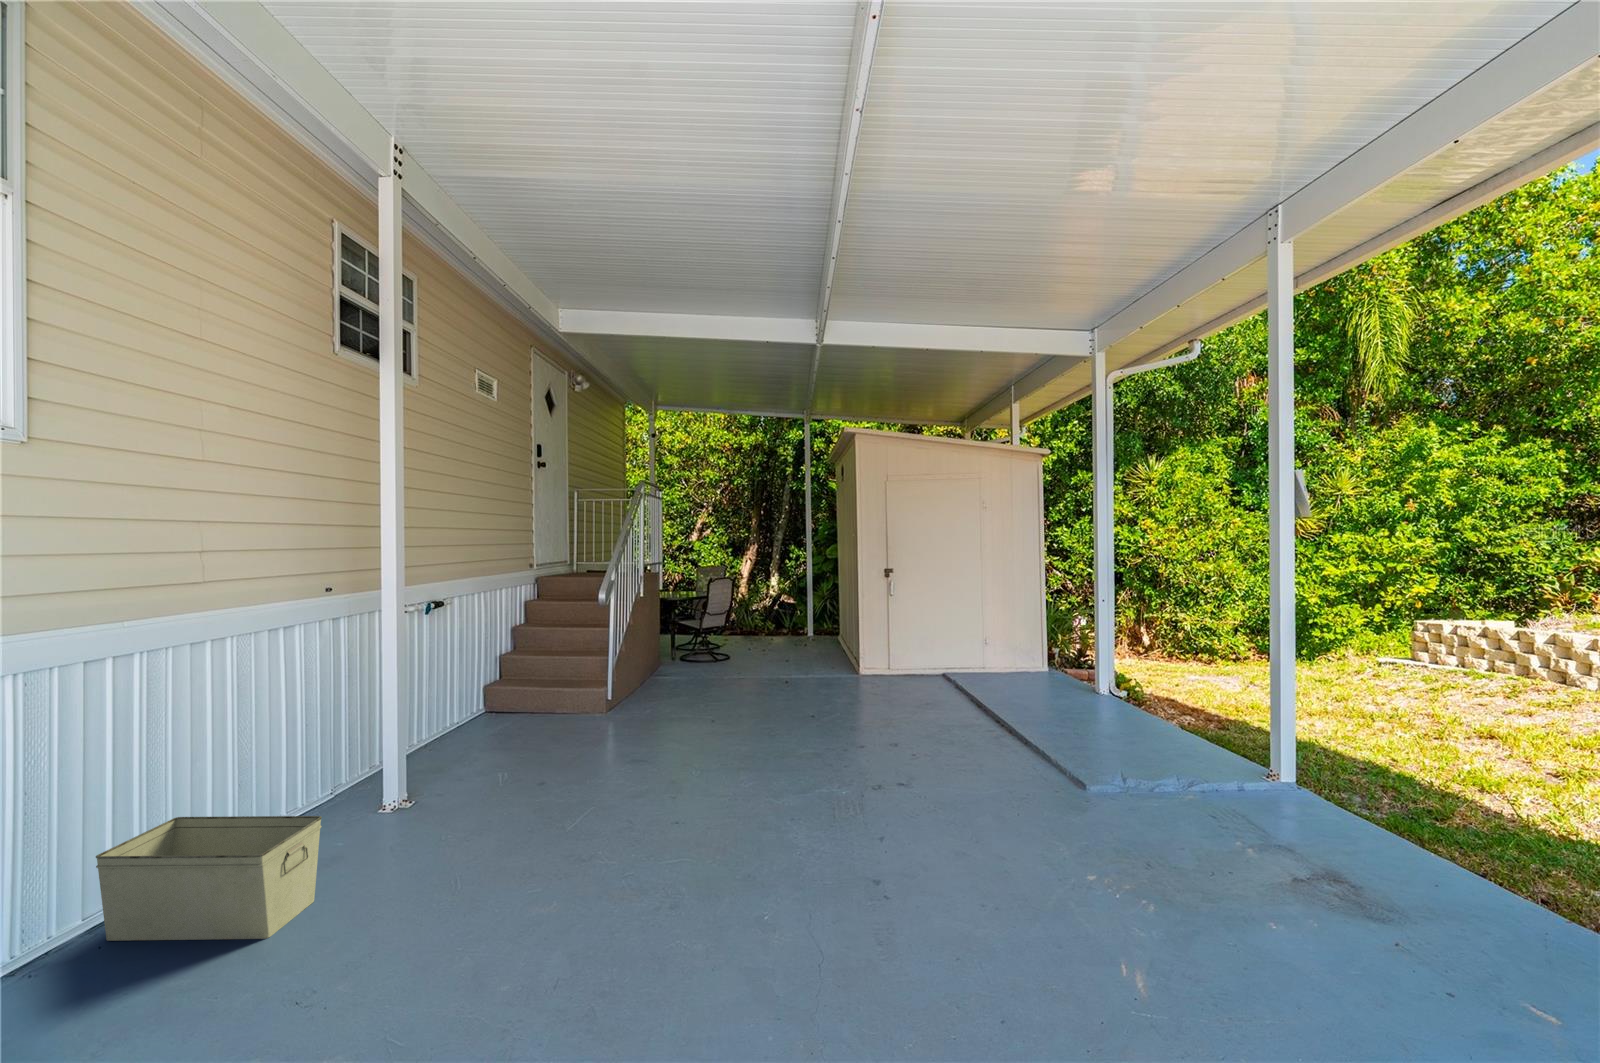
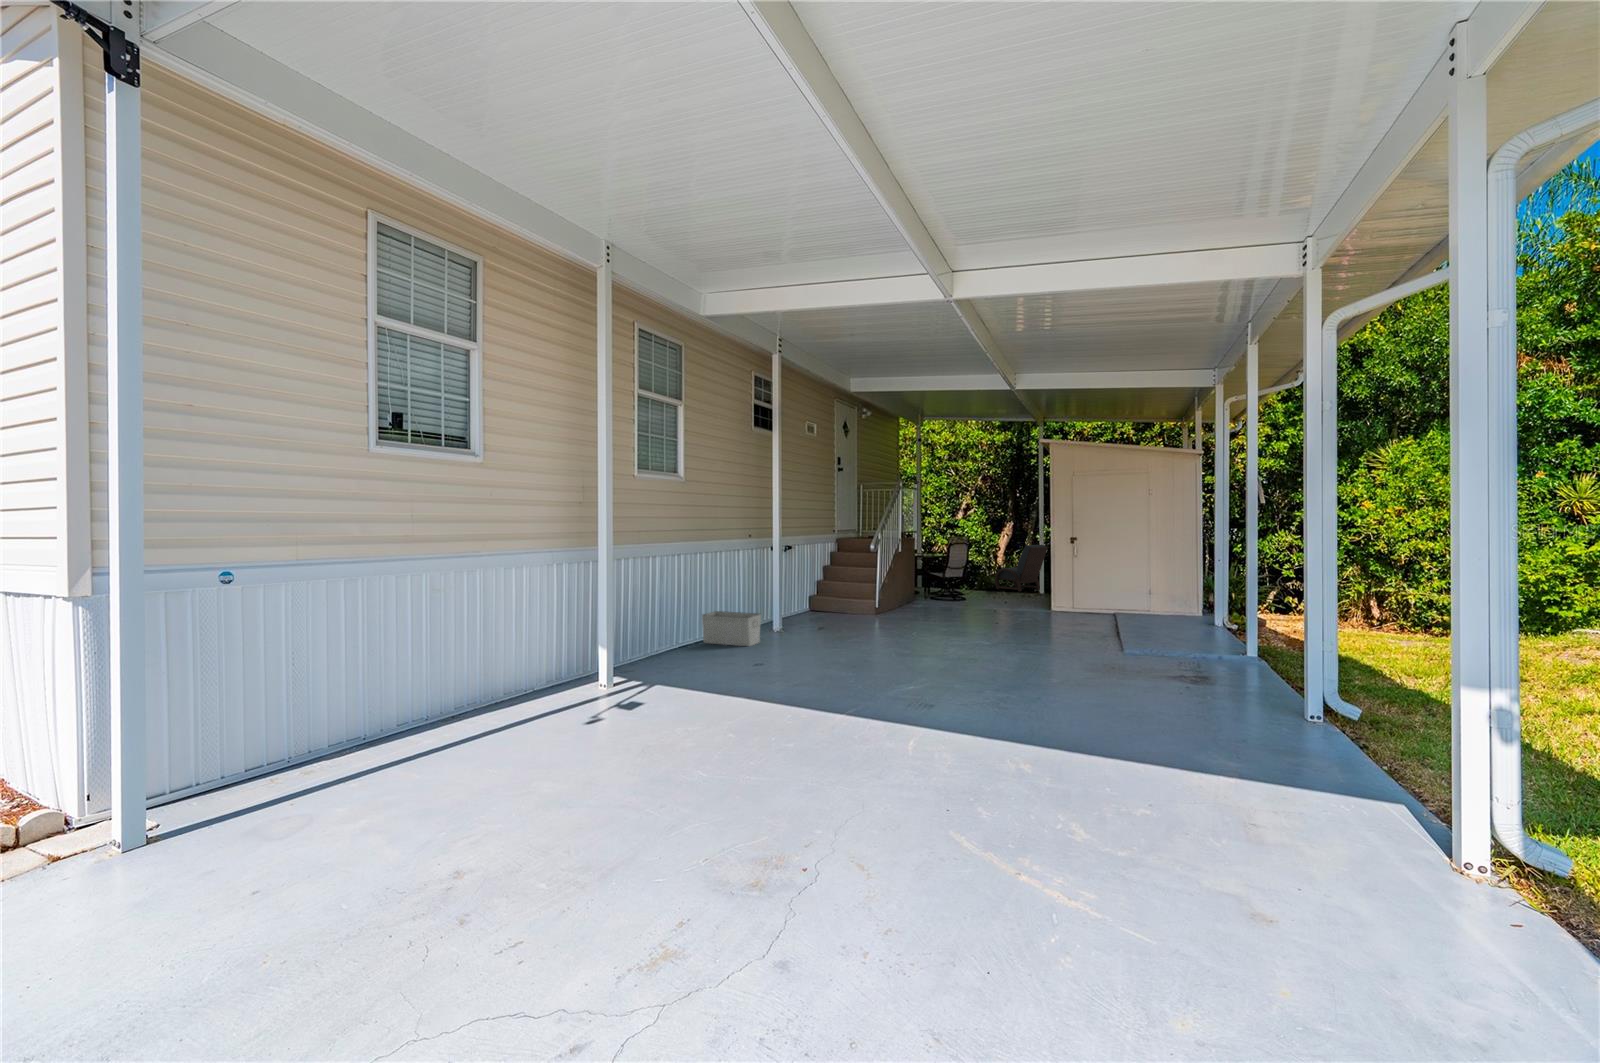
lounge chair: none [753,574,819,637] -> present [995,545,1048,591]

